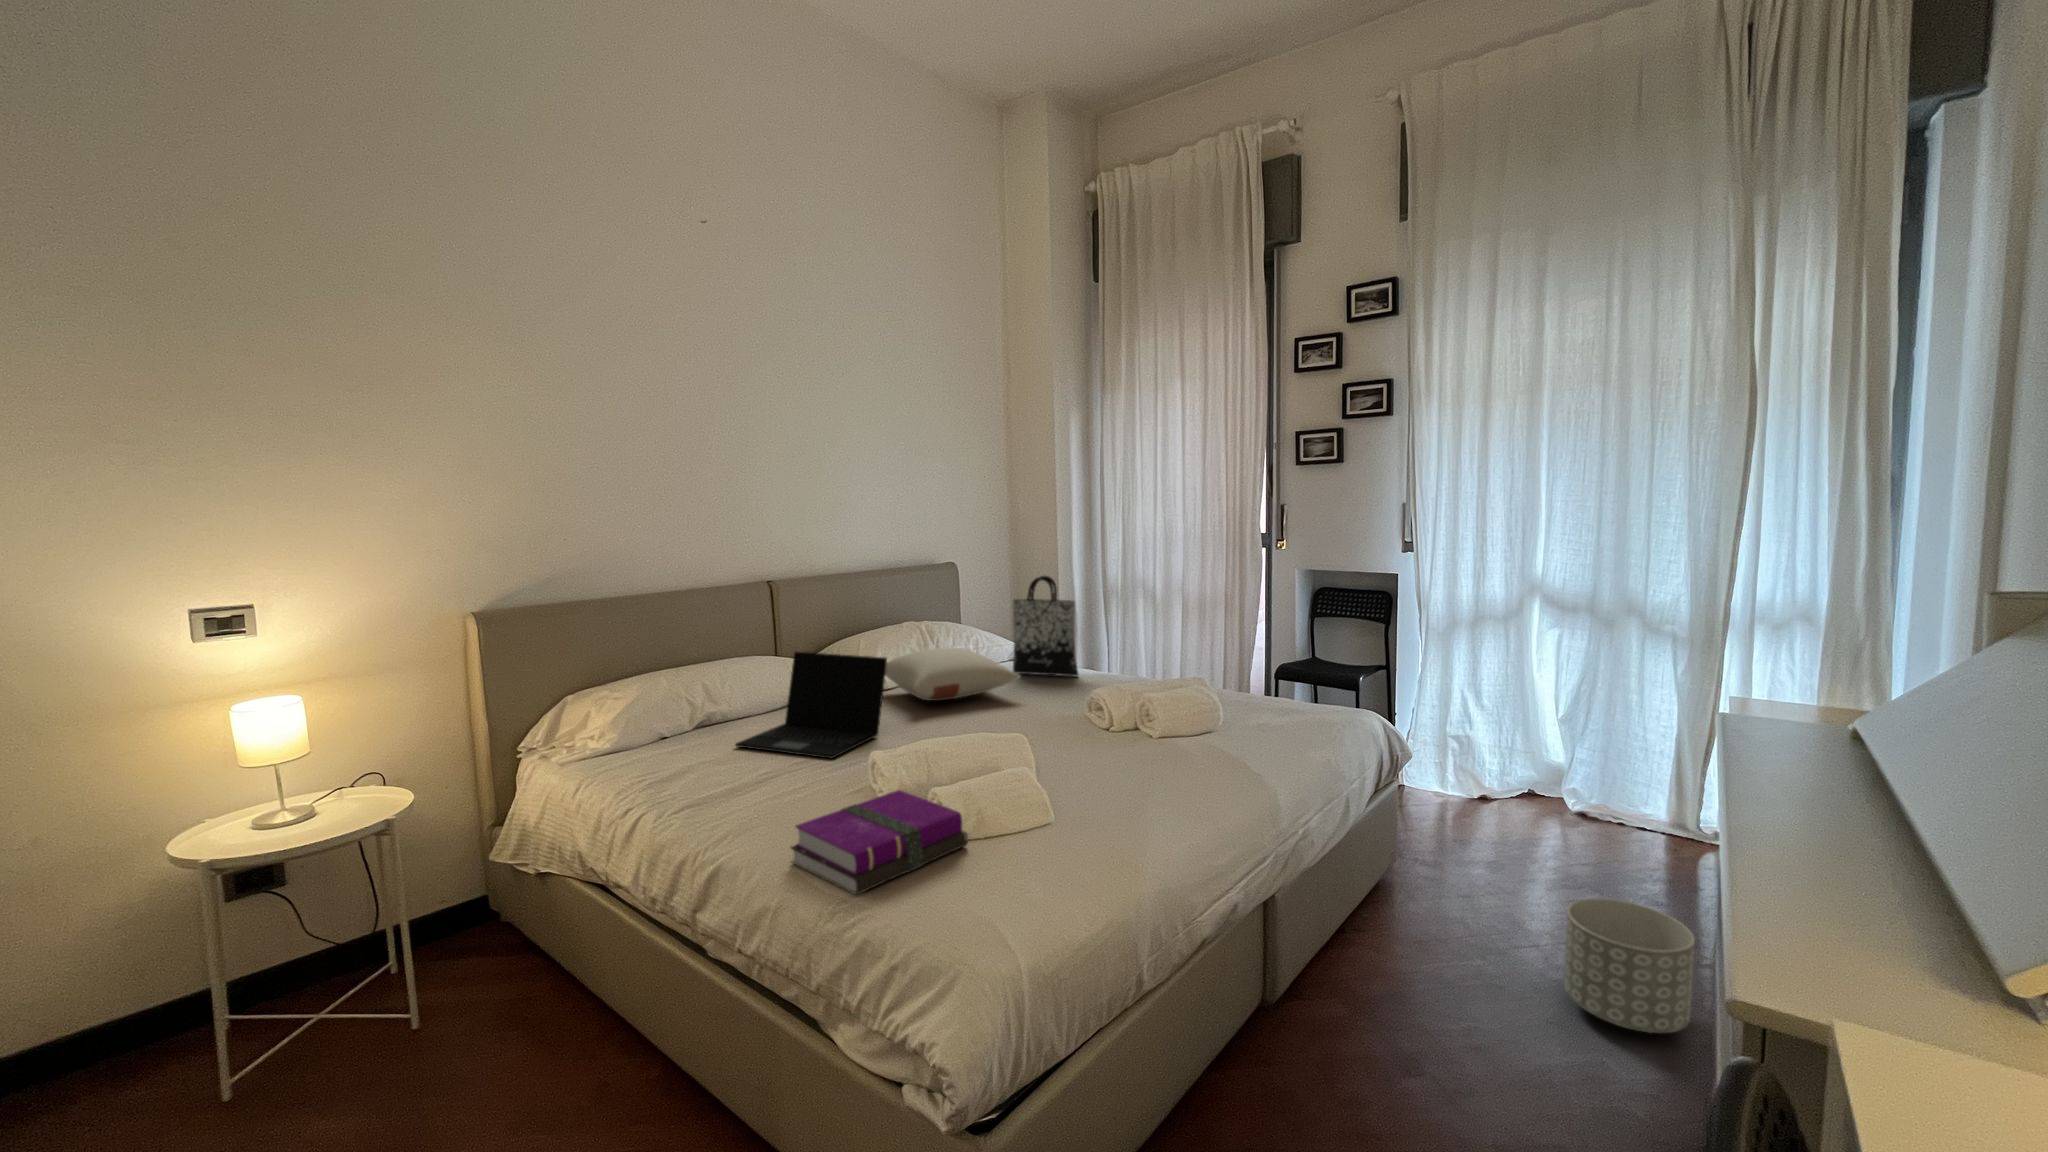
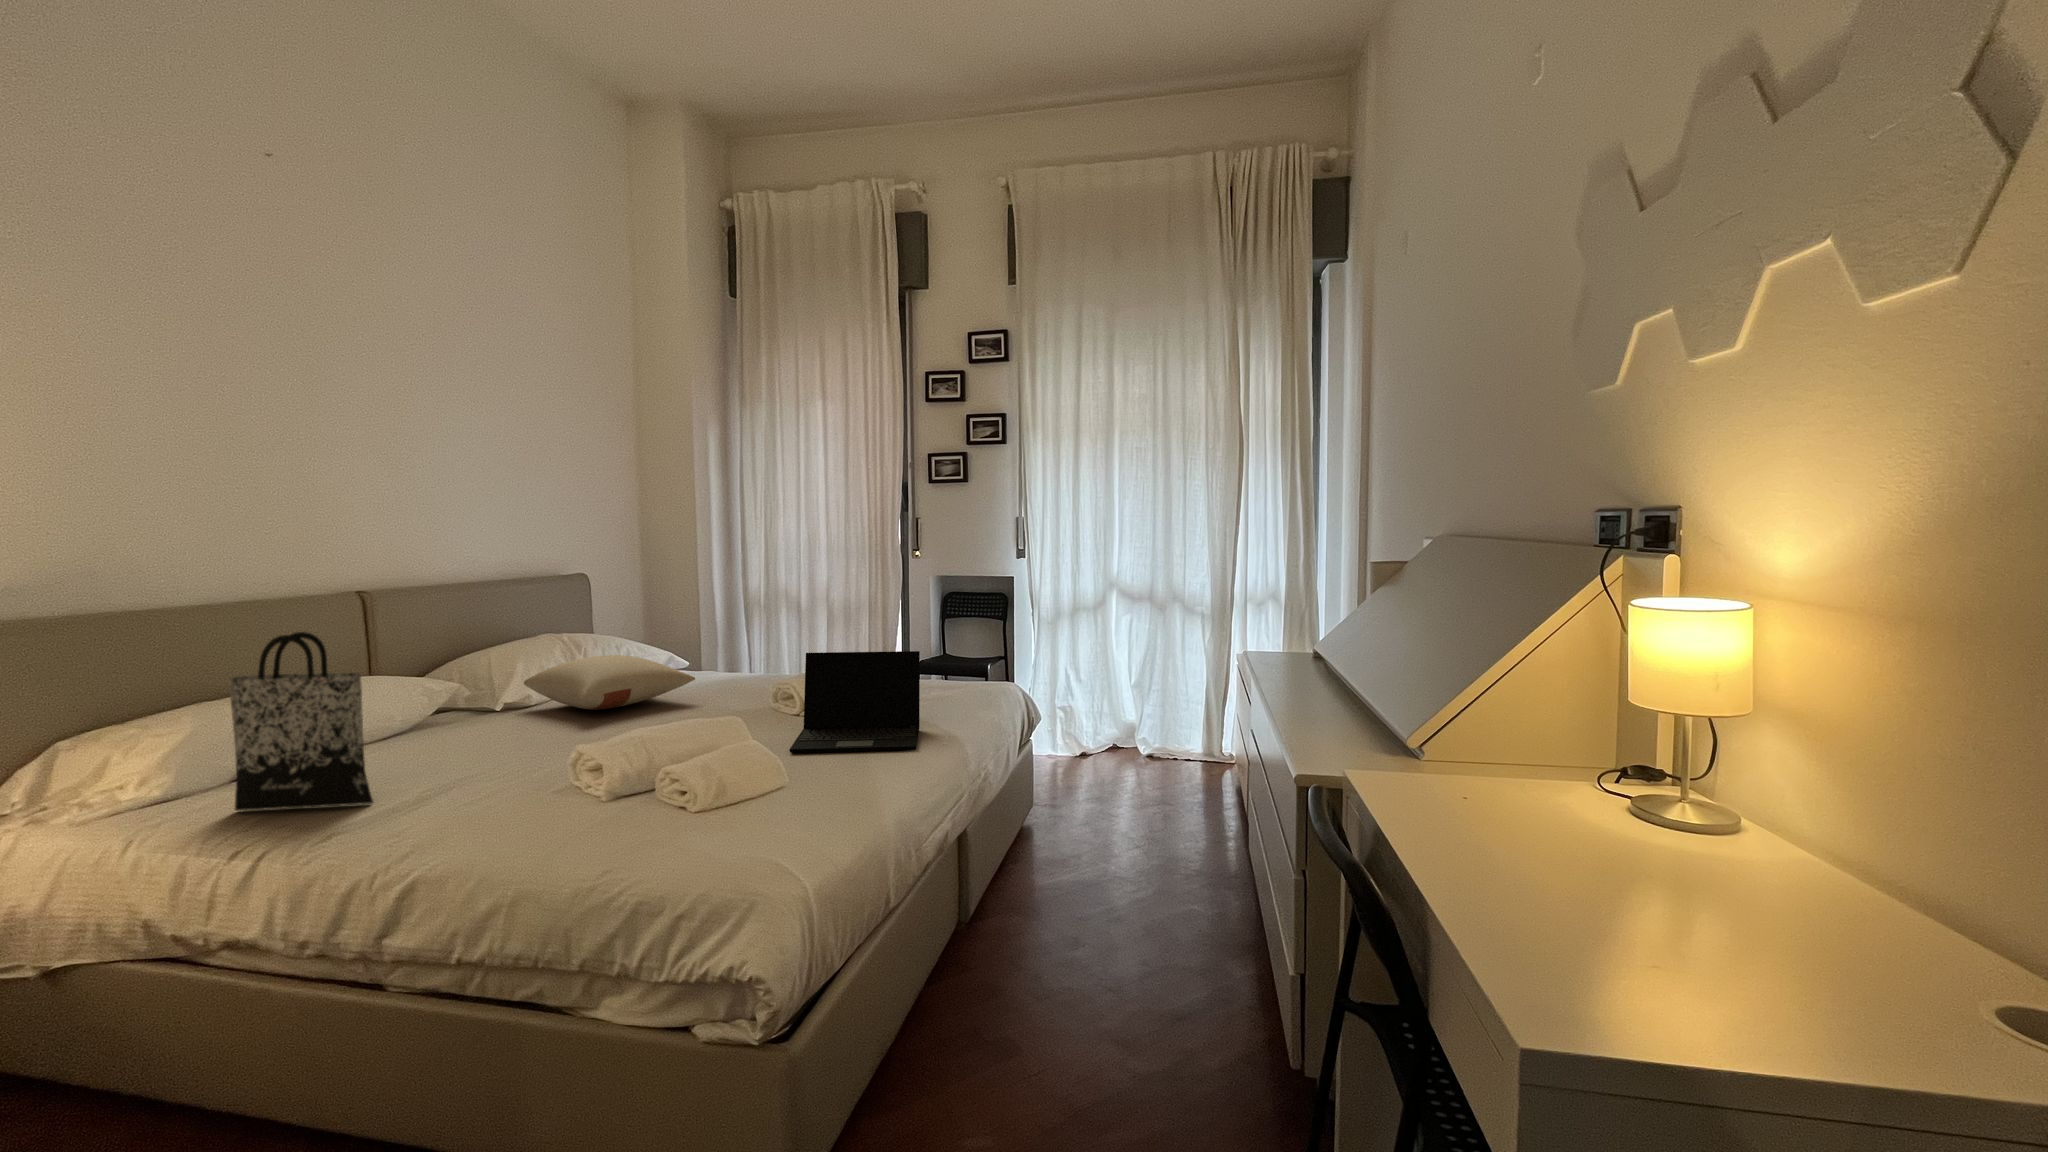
tote bag: present [1013,576,1078,676] -> present [229,632,373,811]
laptop: present [735,652,887,759] -> present [789,651,920,753]
notebook: present [791,790,968,895] -> none [528,776,715,866]
planter: present [1564,898,1695,1033] -> none [1158,800,1234,887]

